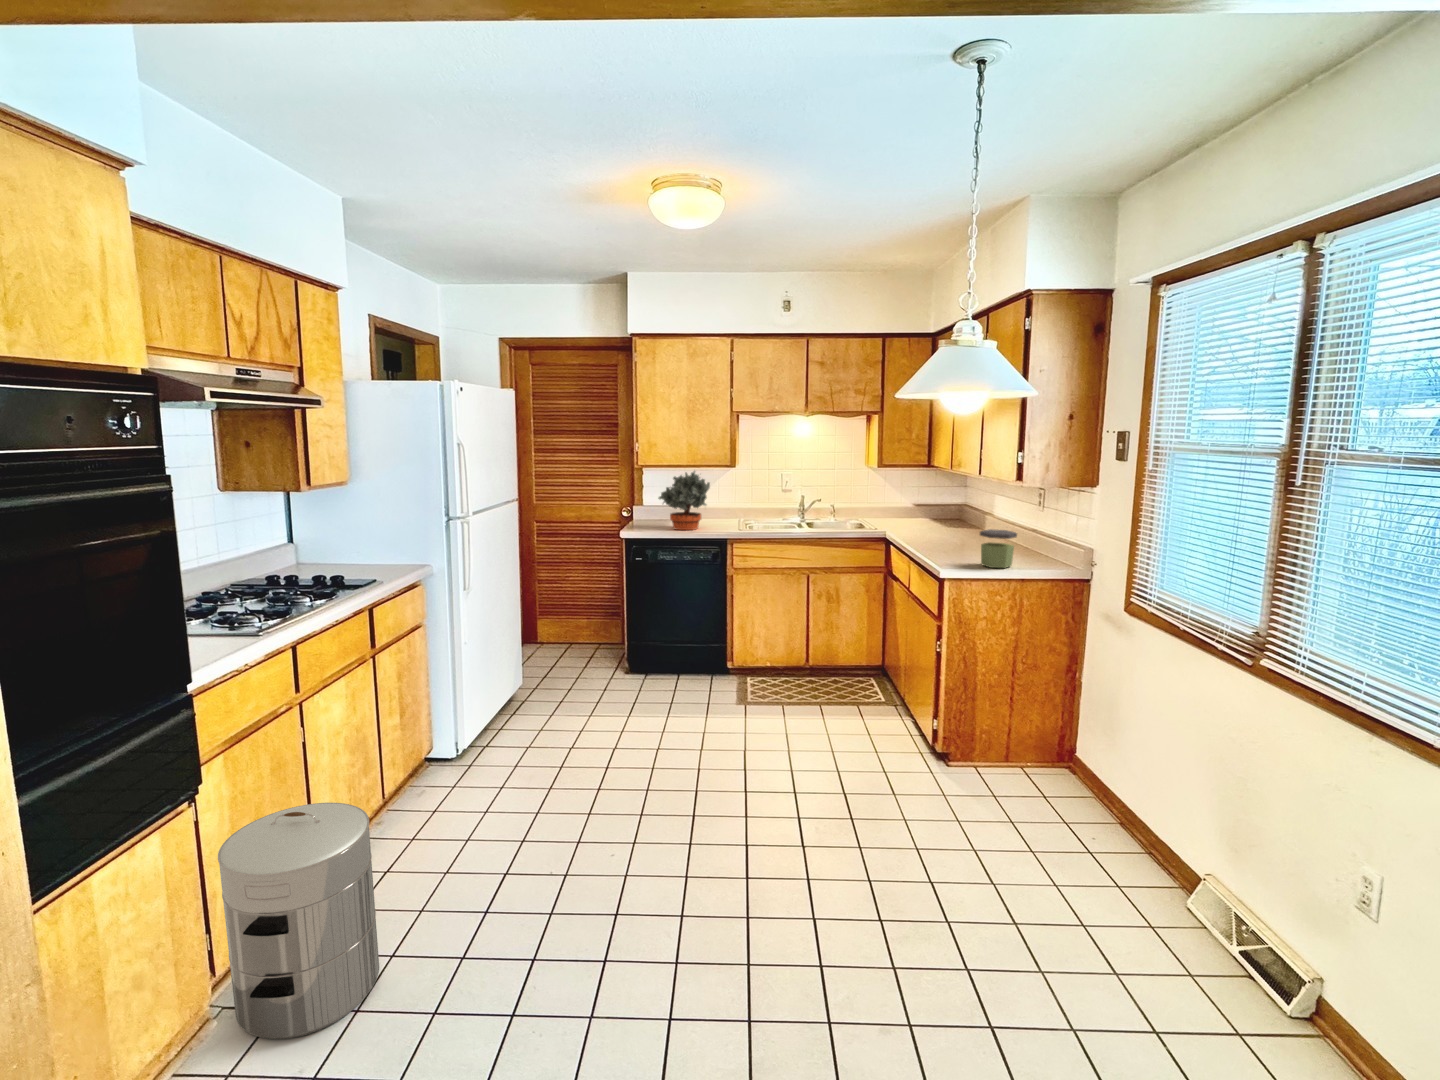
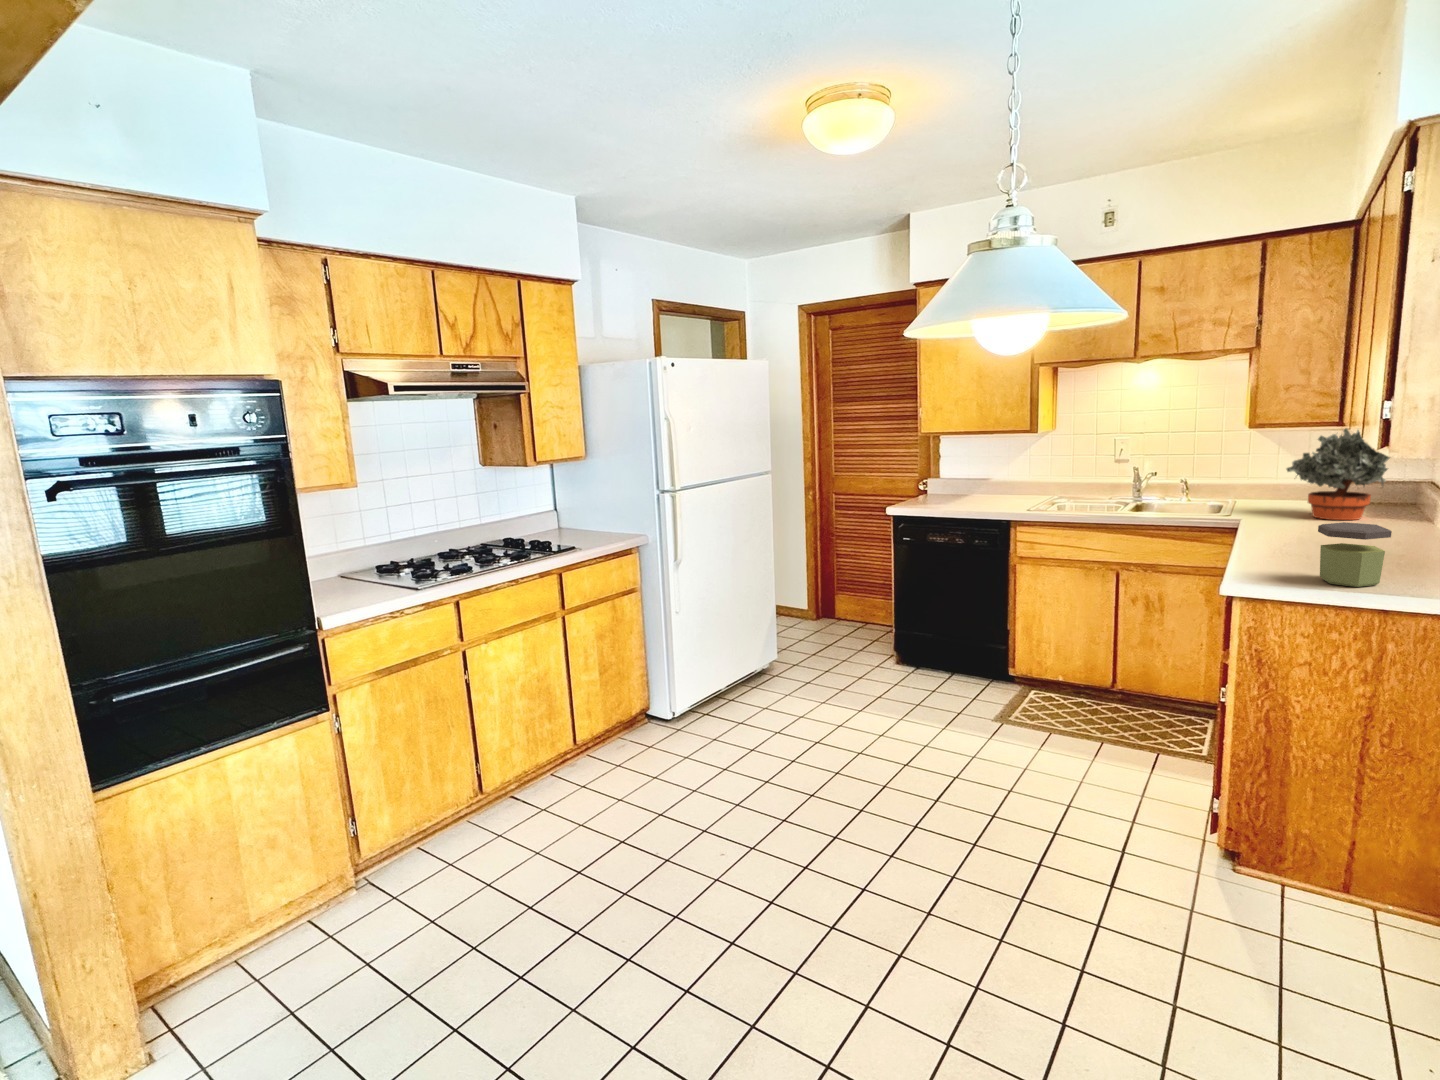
potted plant: present [658,471,710,530] -> present [1287,428,1390,520]
waste bin: present [218,803,379,1039] -> none [346,731,478,917]

